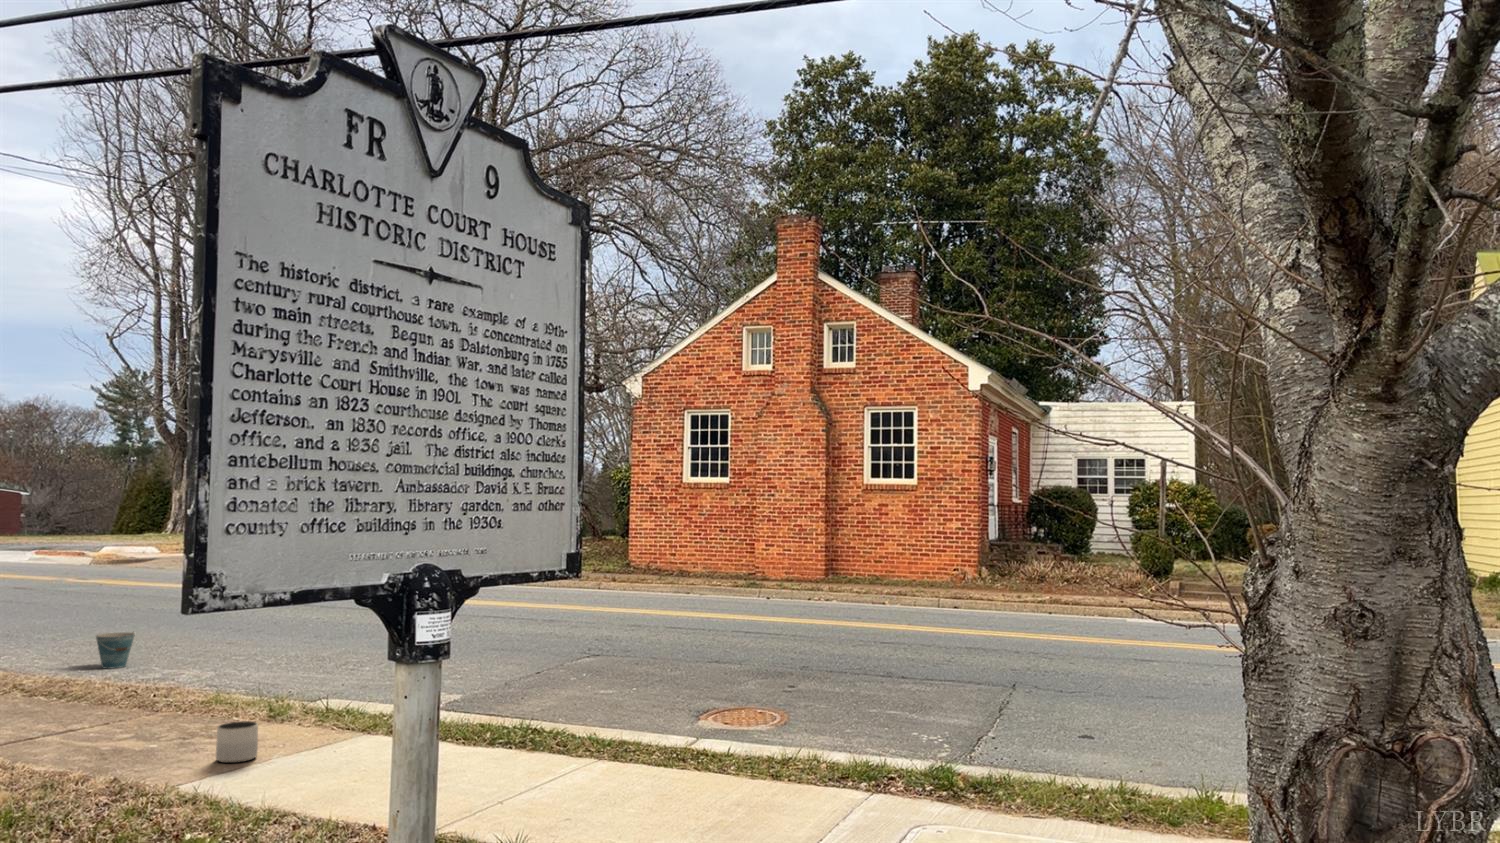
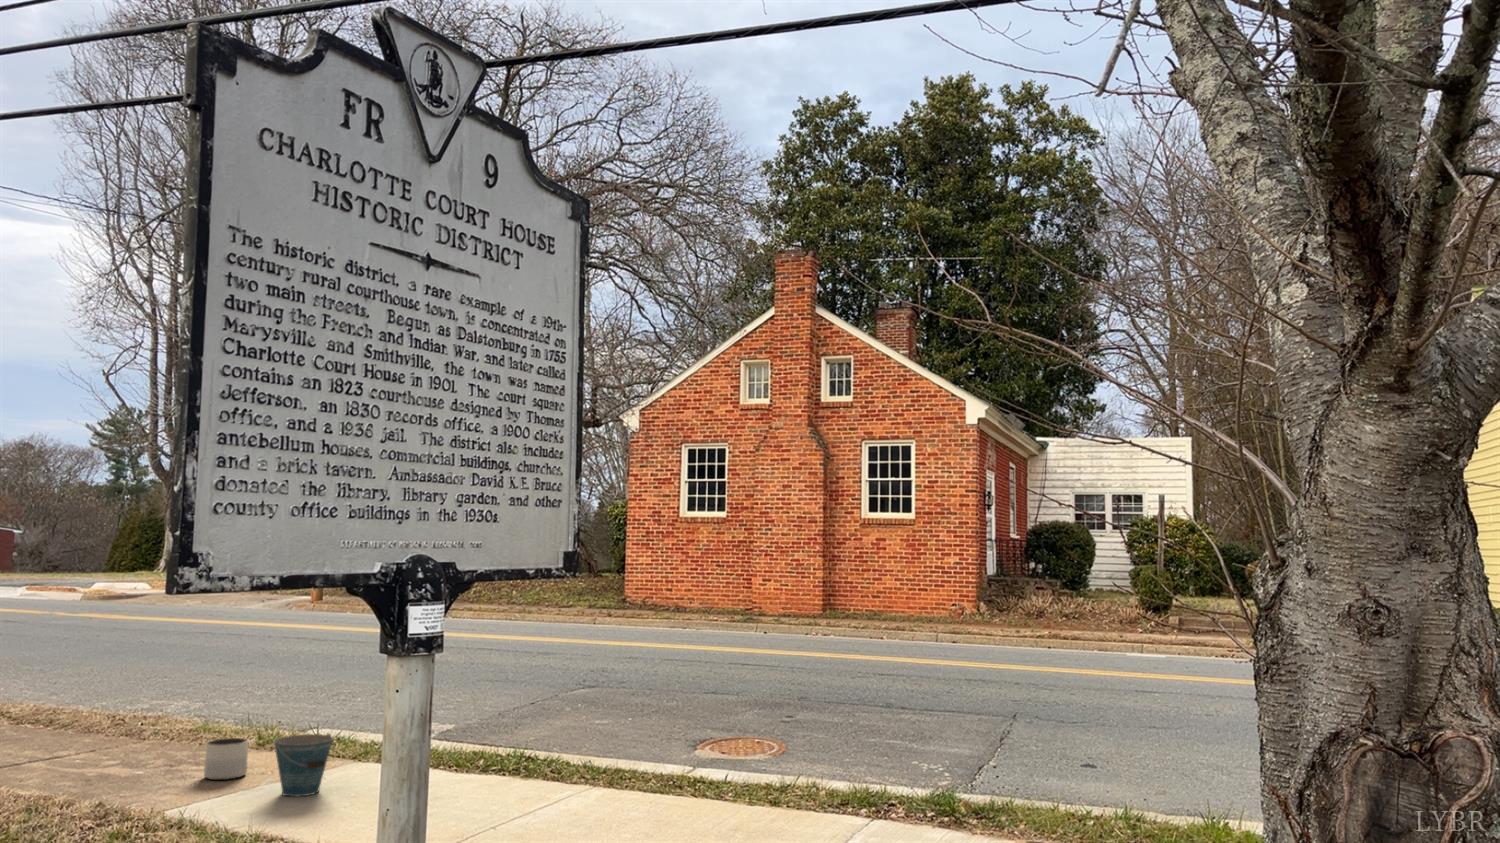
bucket: present [96,632,135,669] -> present [274,734,333,797]

